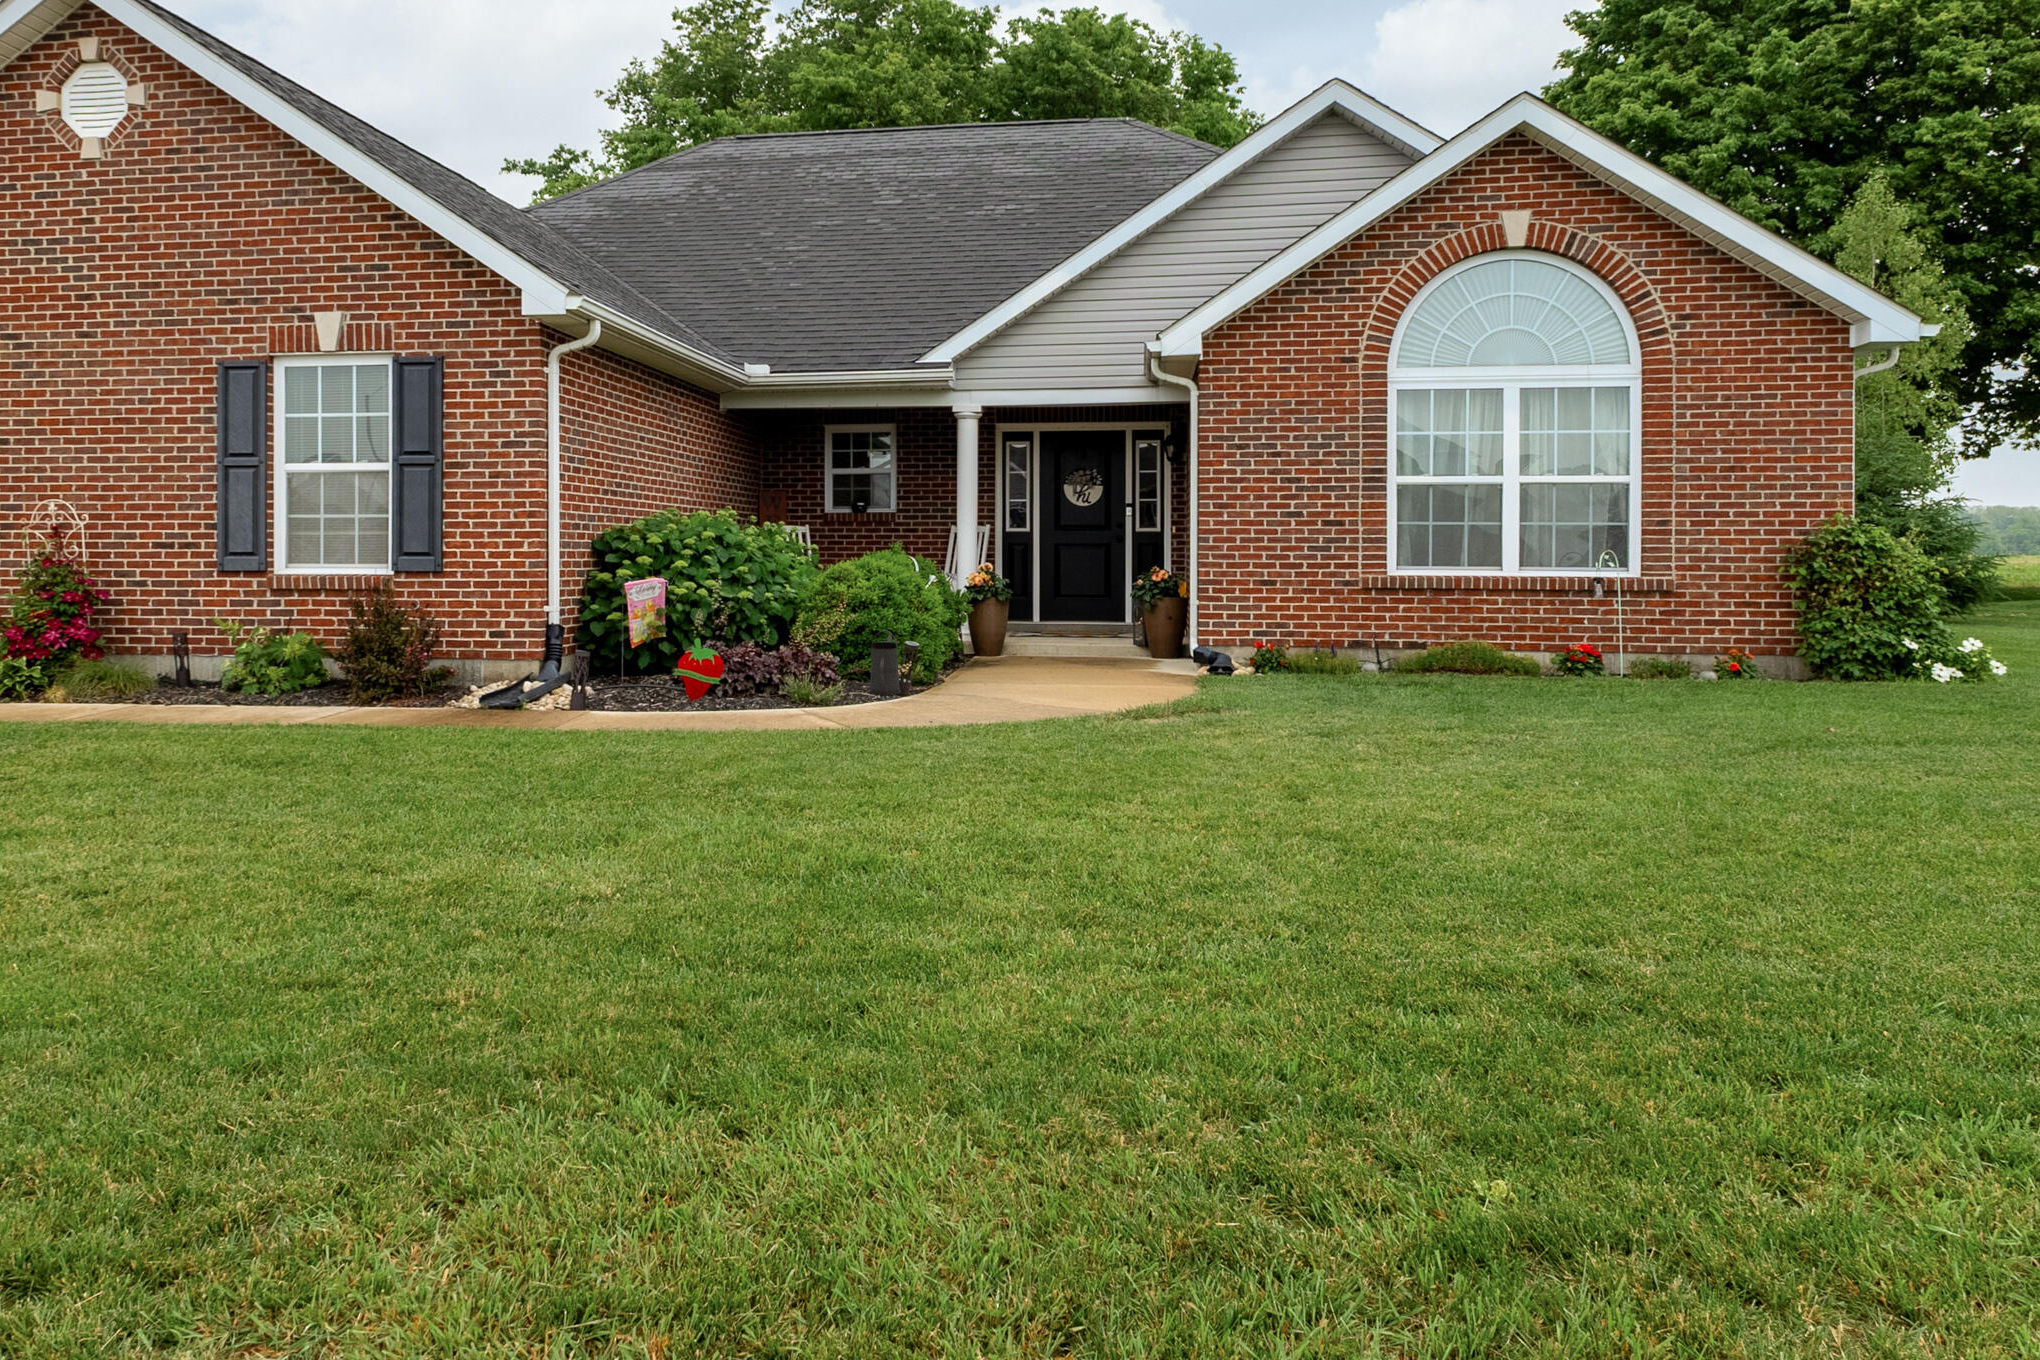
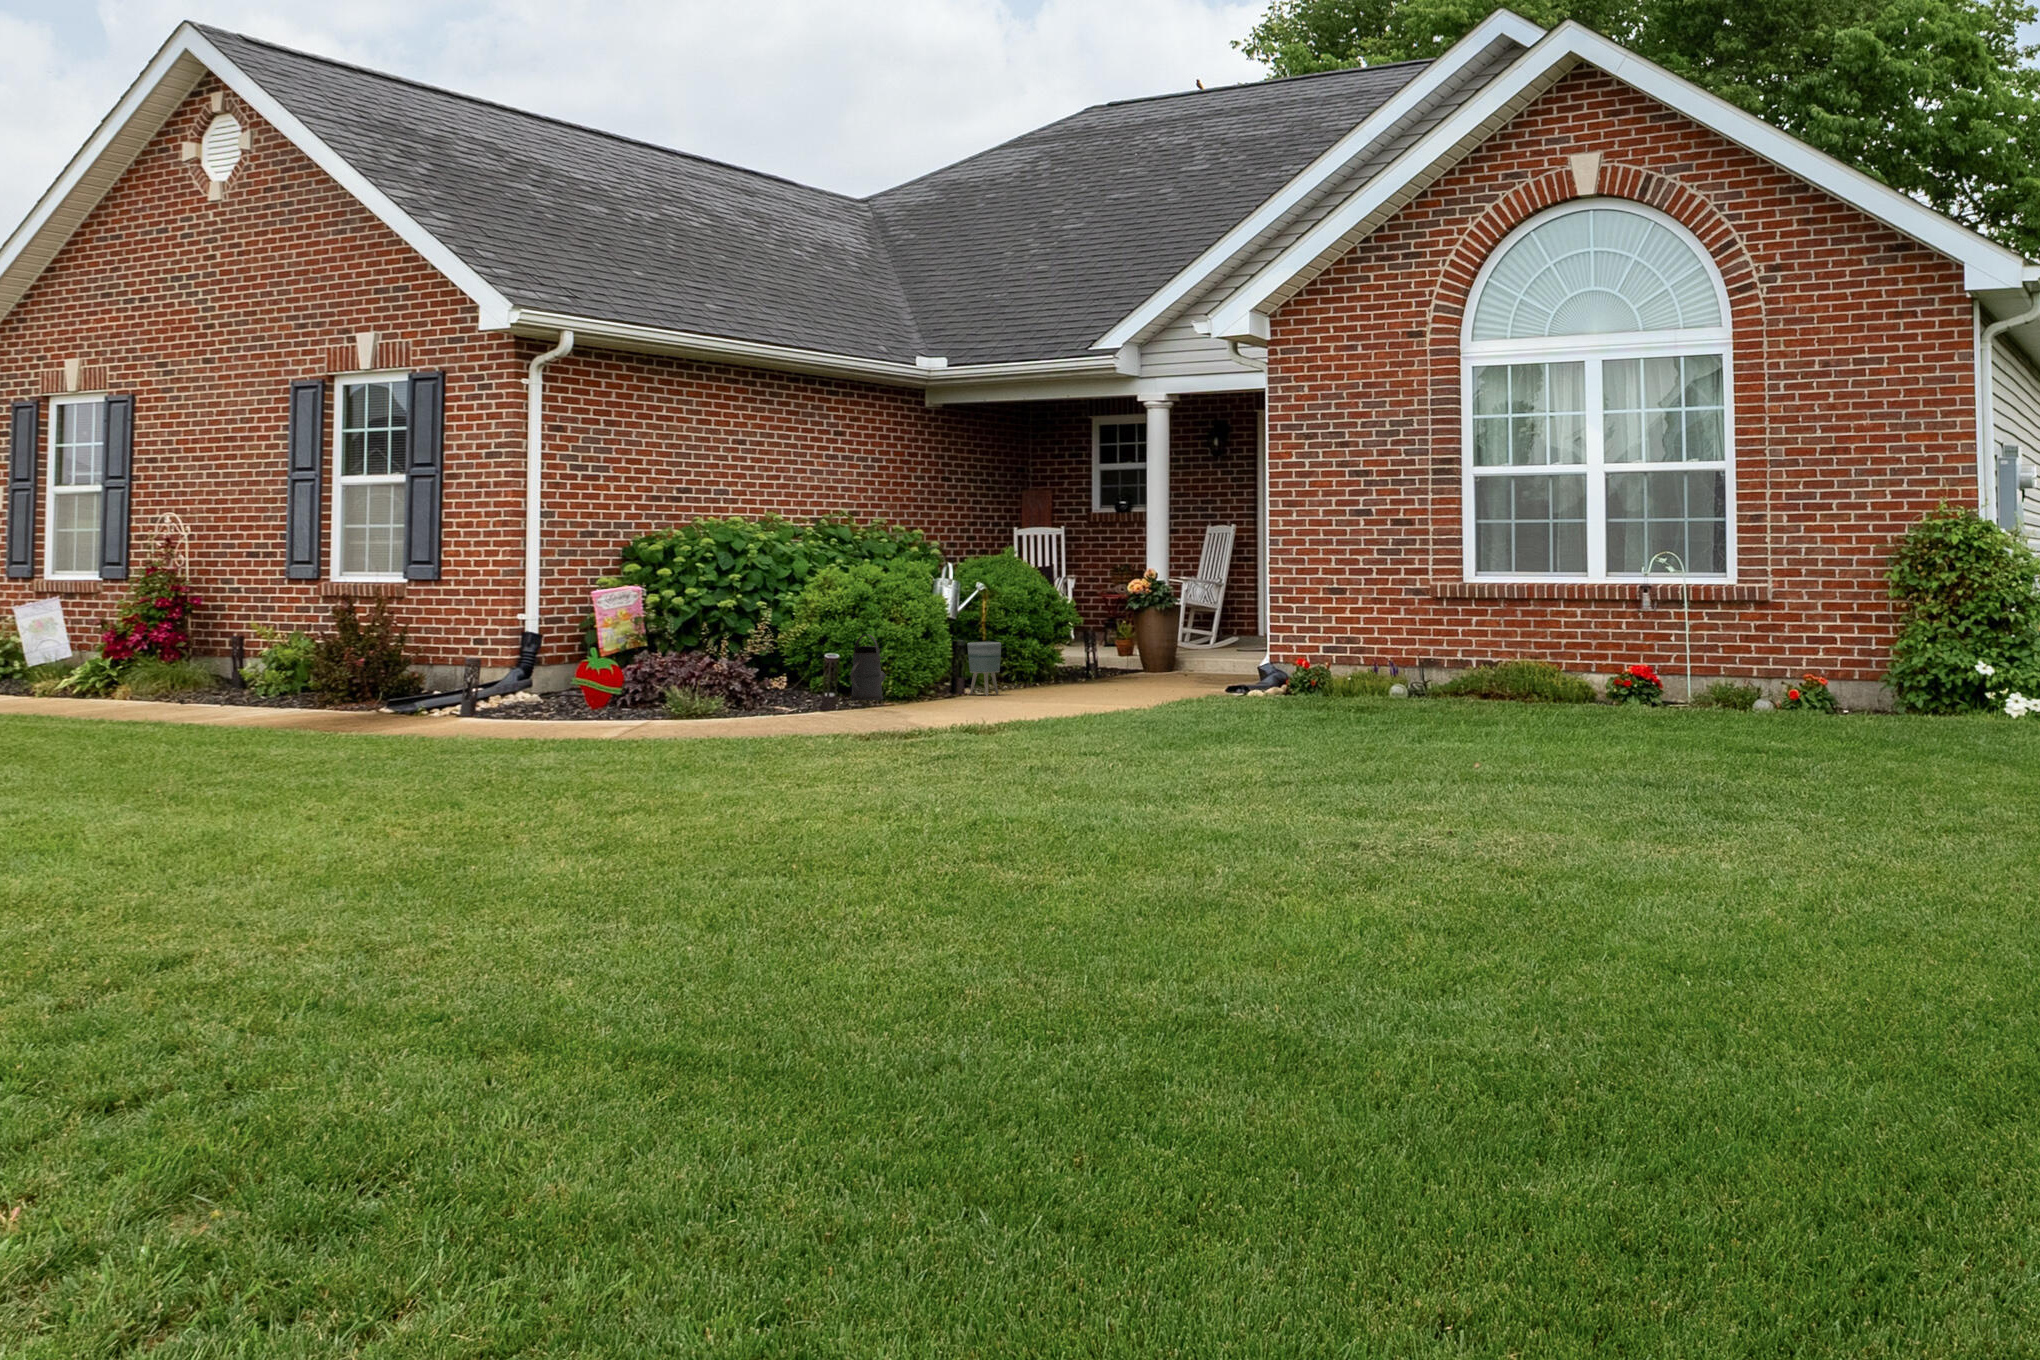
planter: none [940,631,972,683] -> present [967,642,1001,696]

